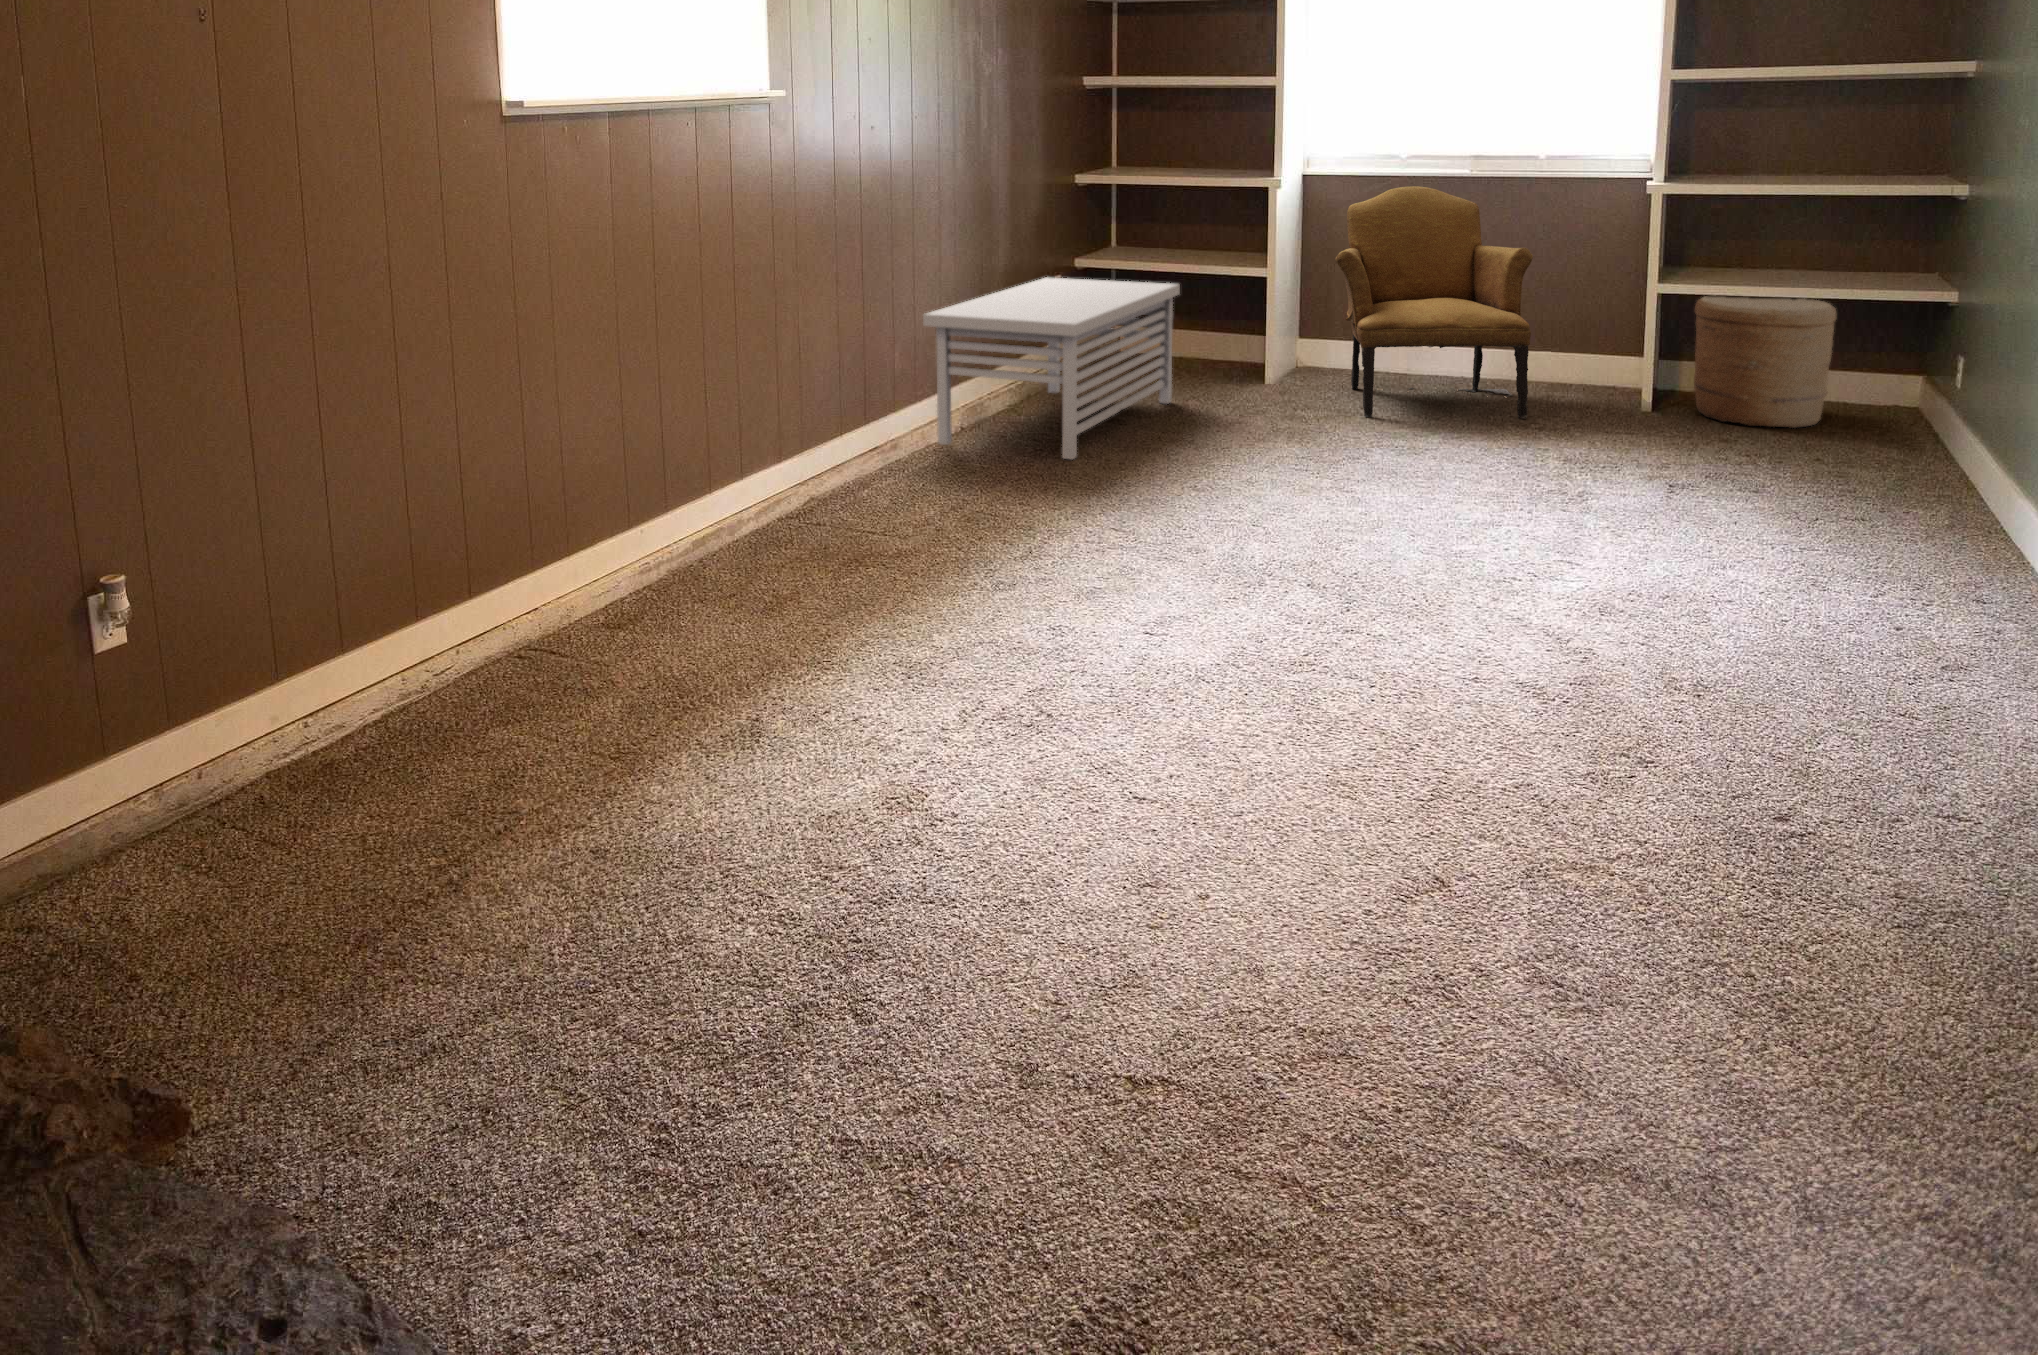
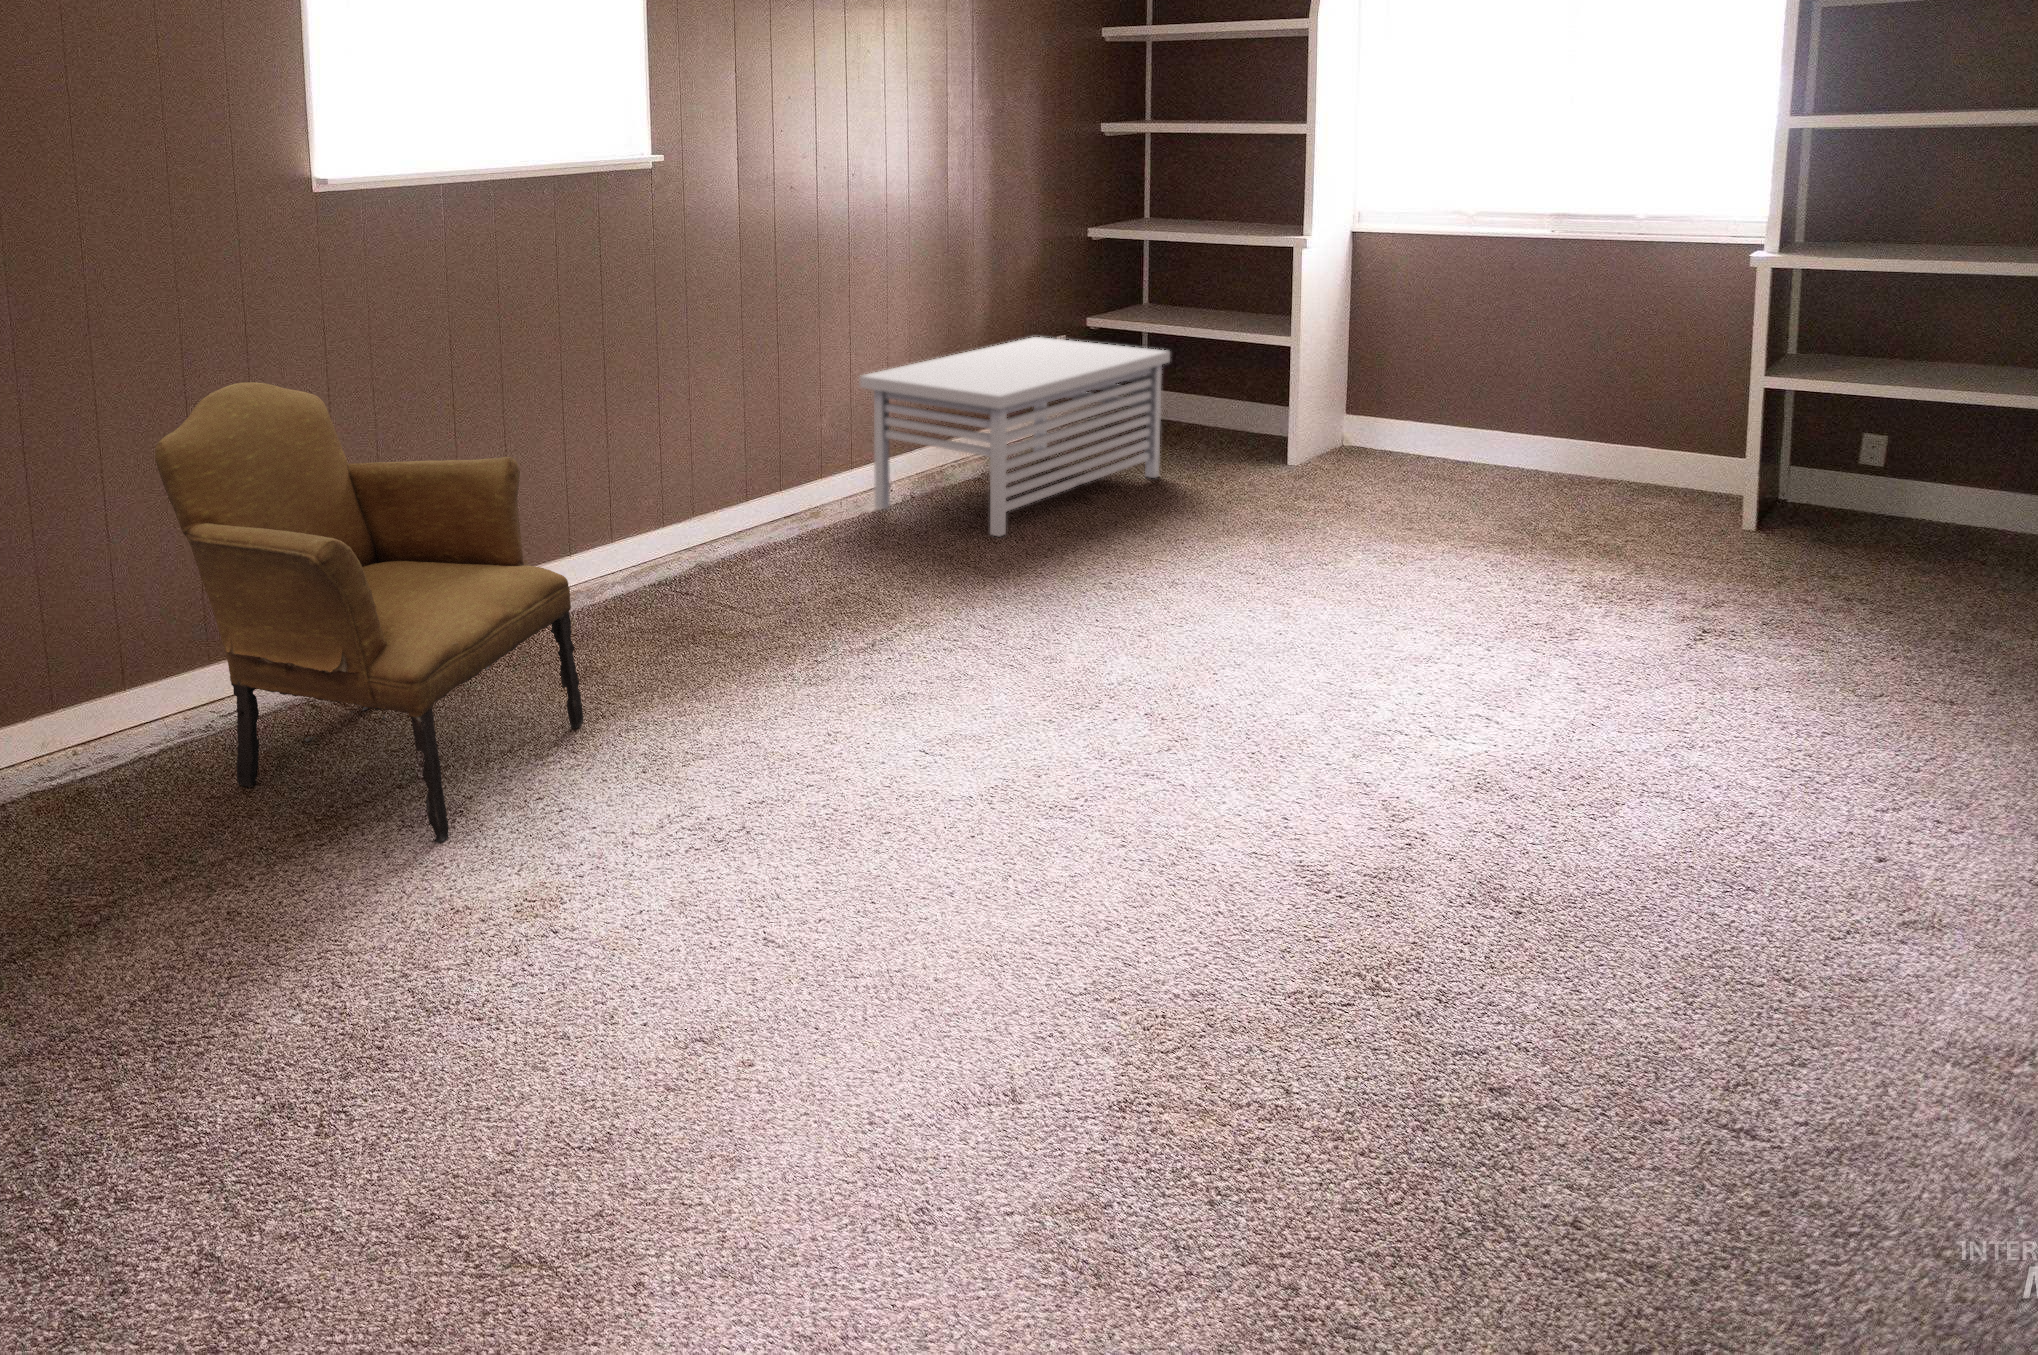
armchair: present [1335,186,1533,419] -> present [155,382,584,842]
woven basket: present [1694,296,1837,428] -> none [1815,394,2018,567]

